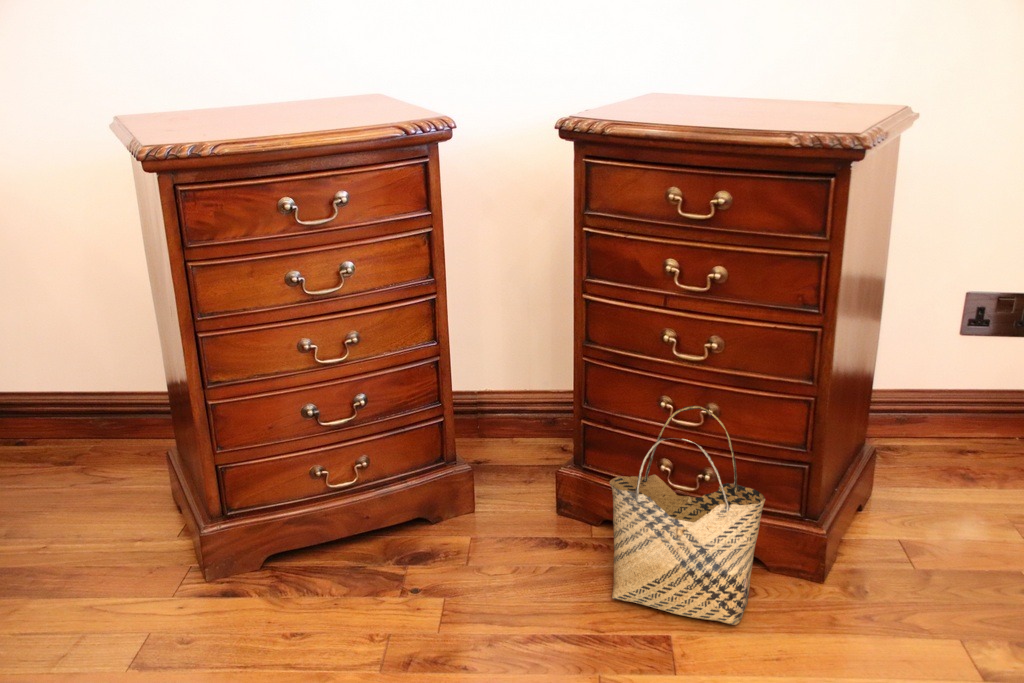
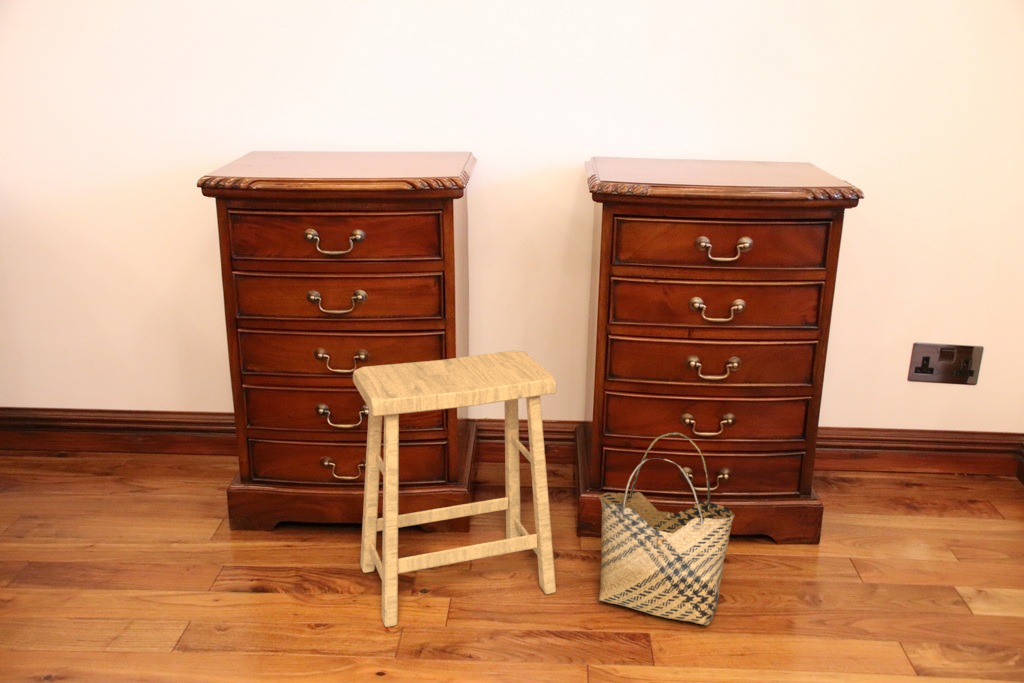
footstool: none [323,316,564,635] -> present [353,350,557,627]

